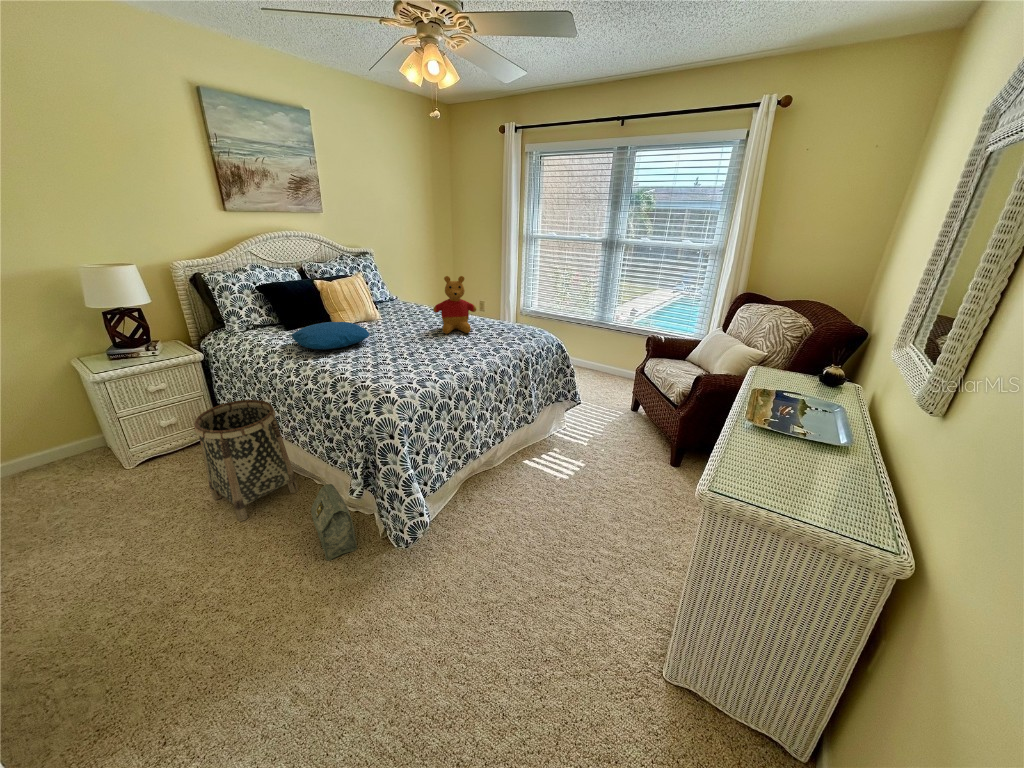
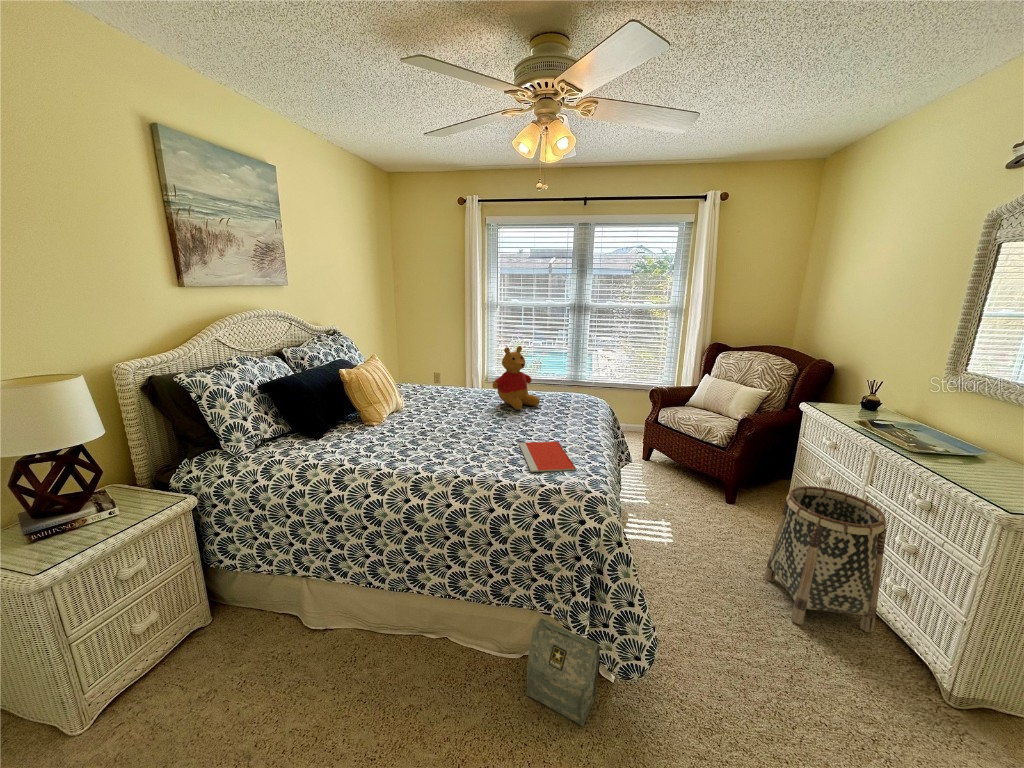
pillow: present [292,322,370,349] -> none [364,413,459,451]
notebook: none [358,358,422,385] -> present [519,442,576,472]
basket: present [194,400,298,521] -> present [764,486,886,633]

